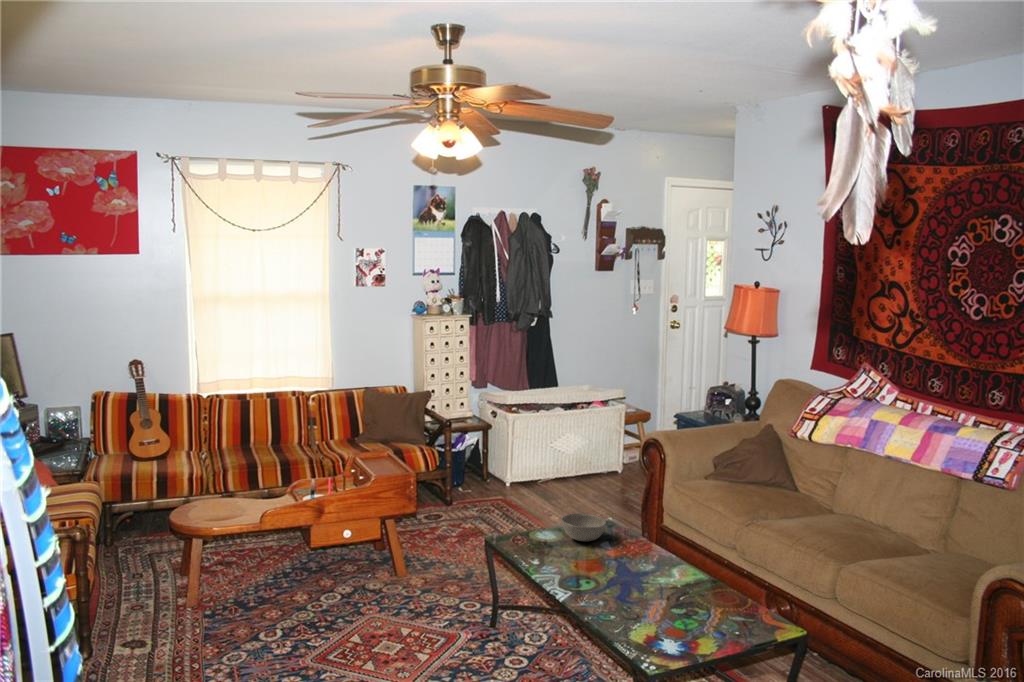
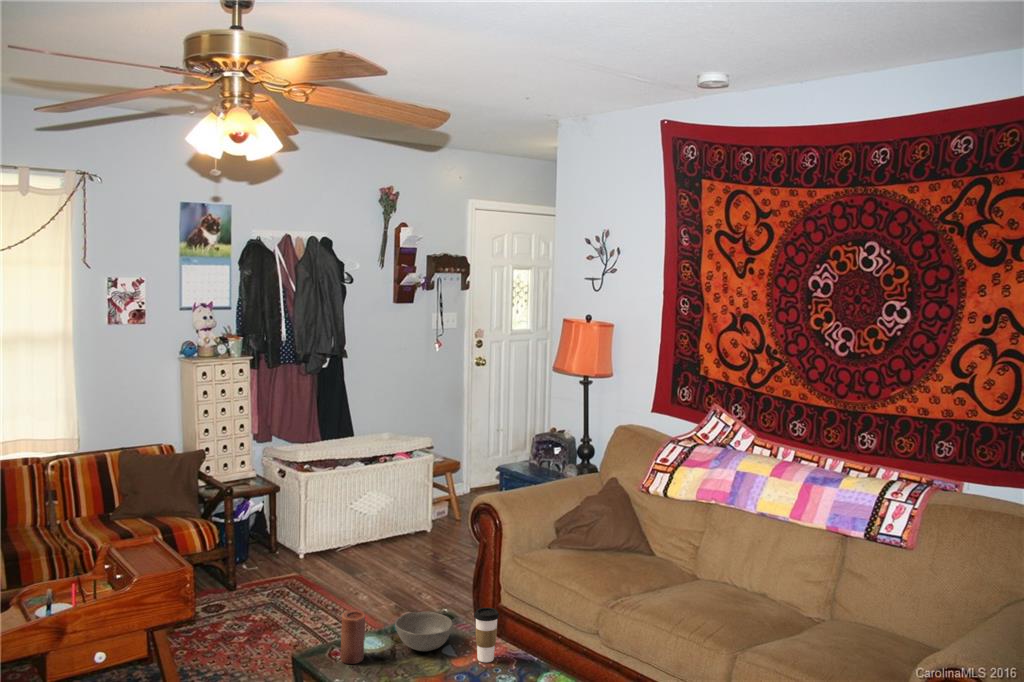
candle: none [518,505,537,544] -> present [341,611,365,664]
coffee cup: none [621,511,640,552] -> present [474,608,499,662]

